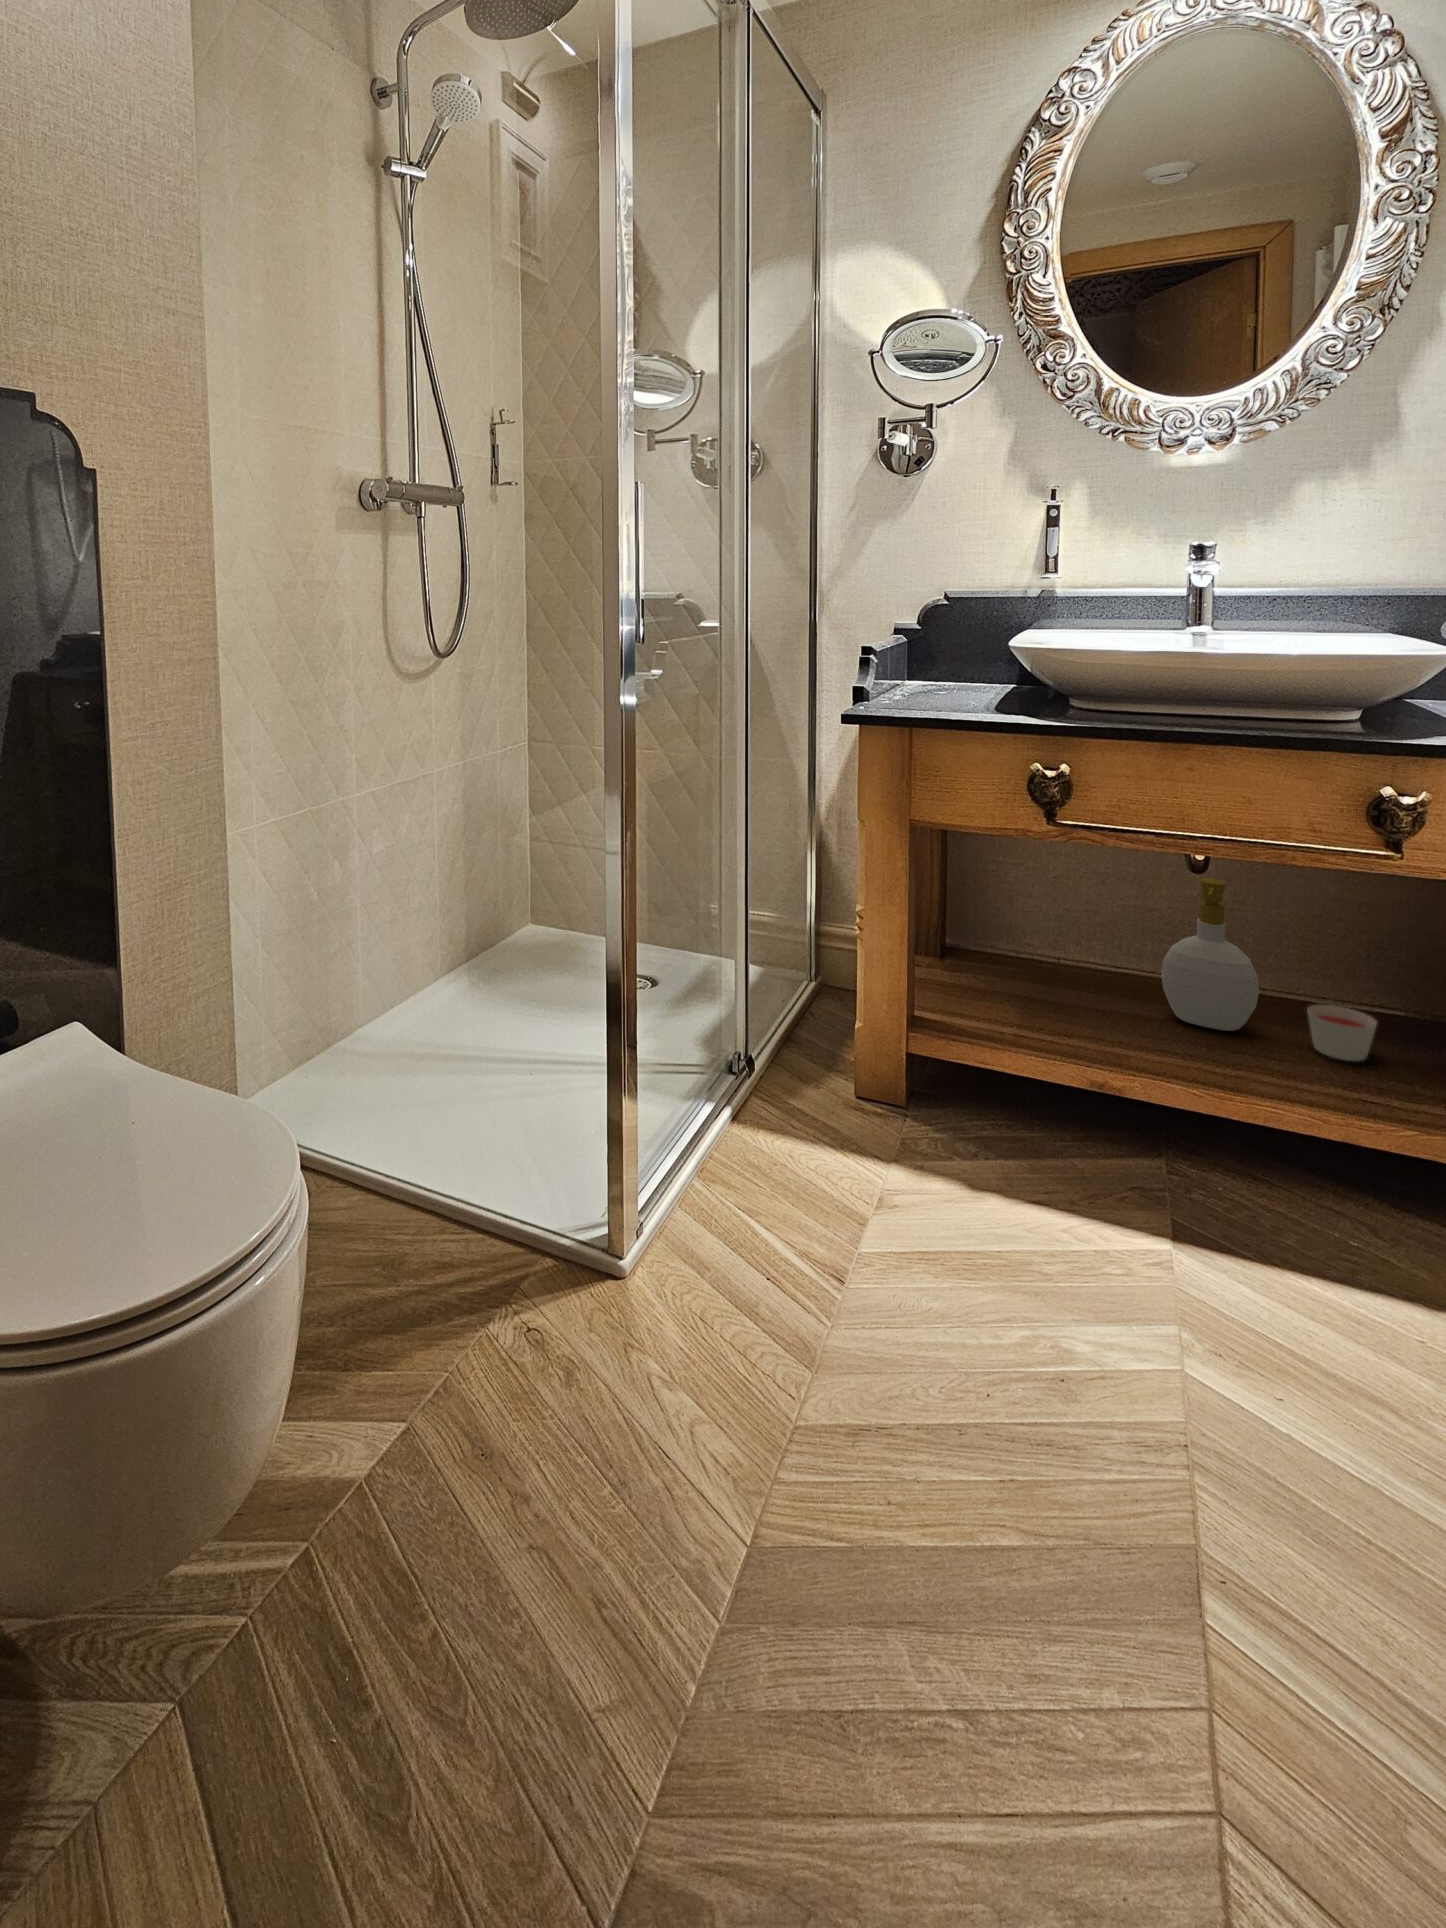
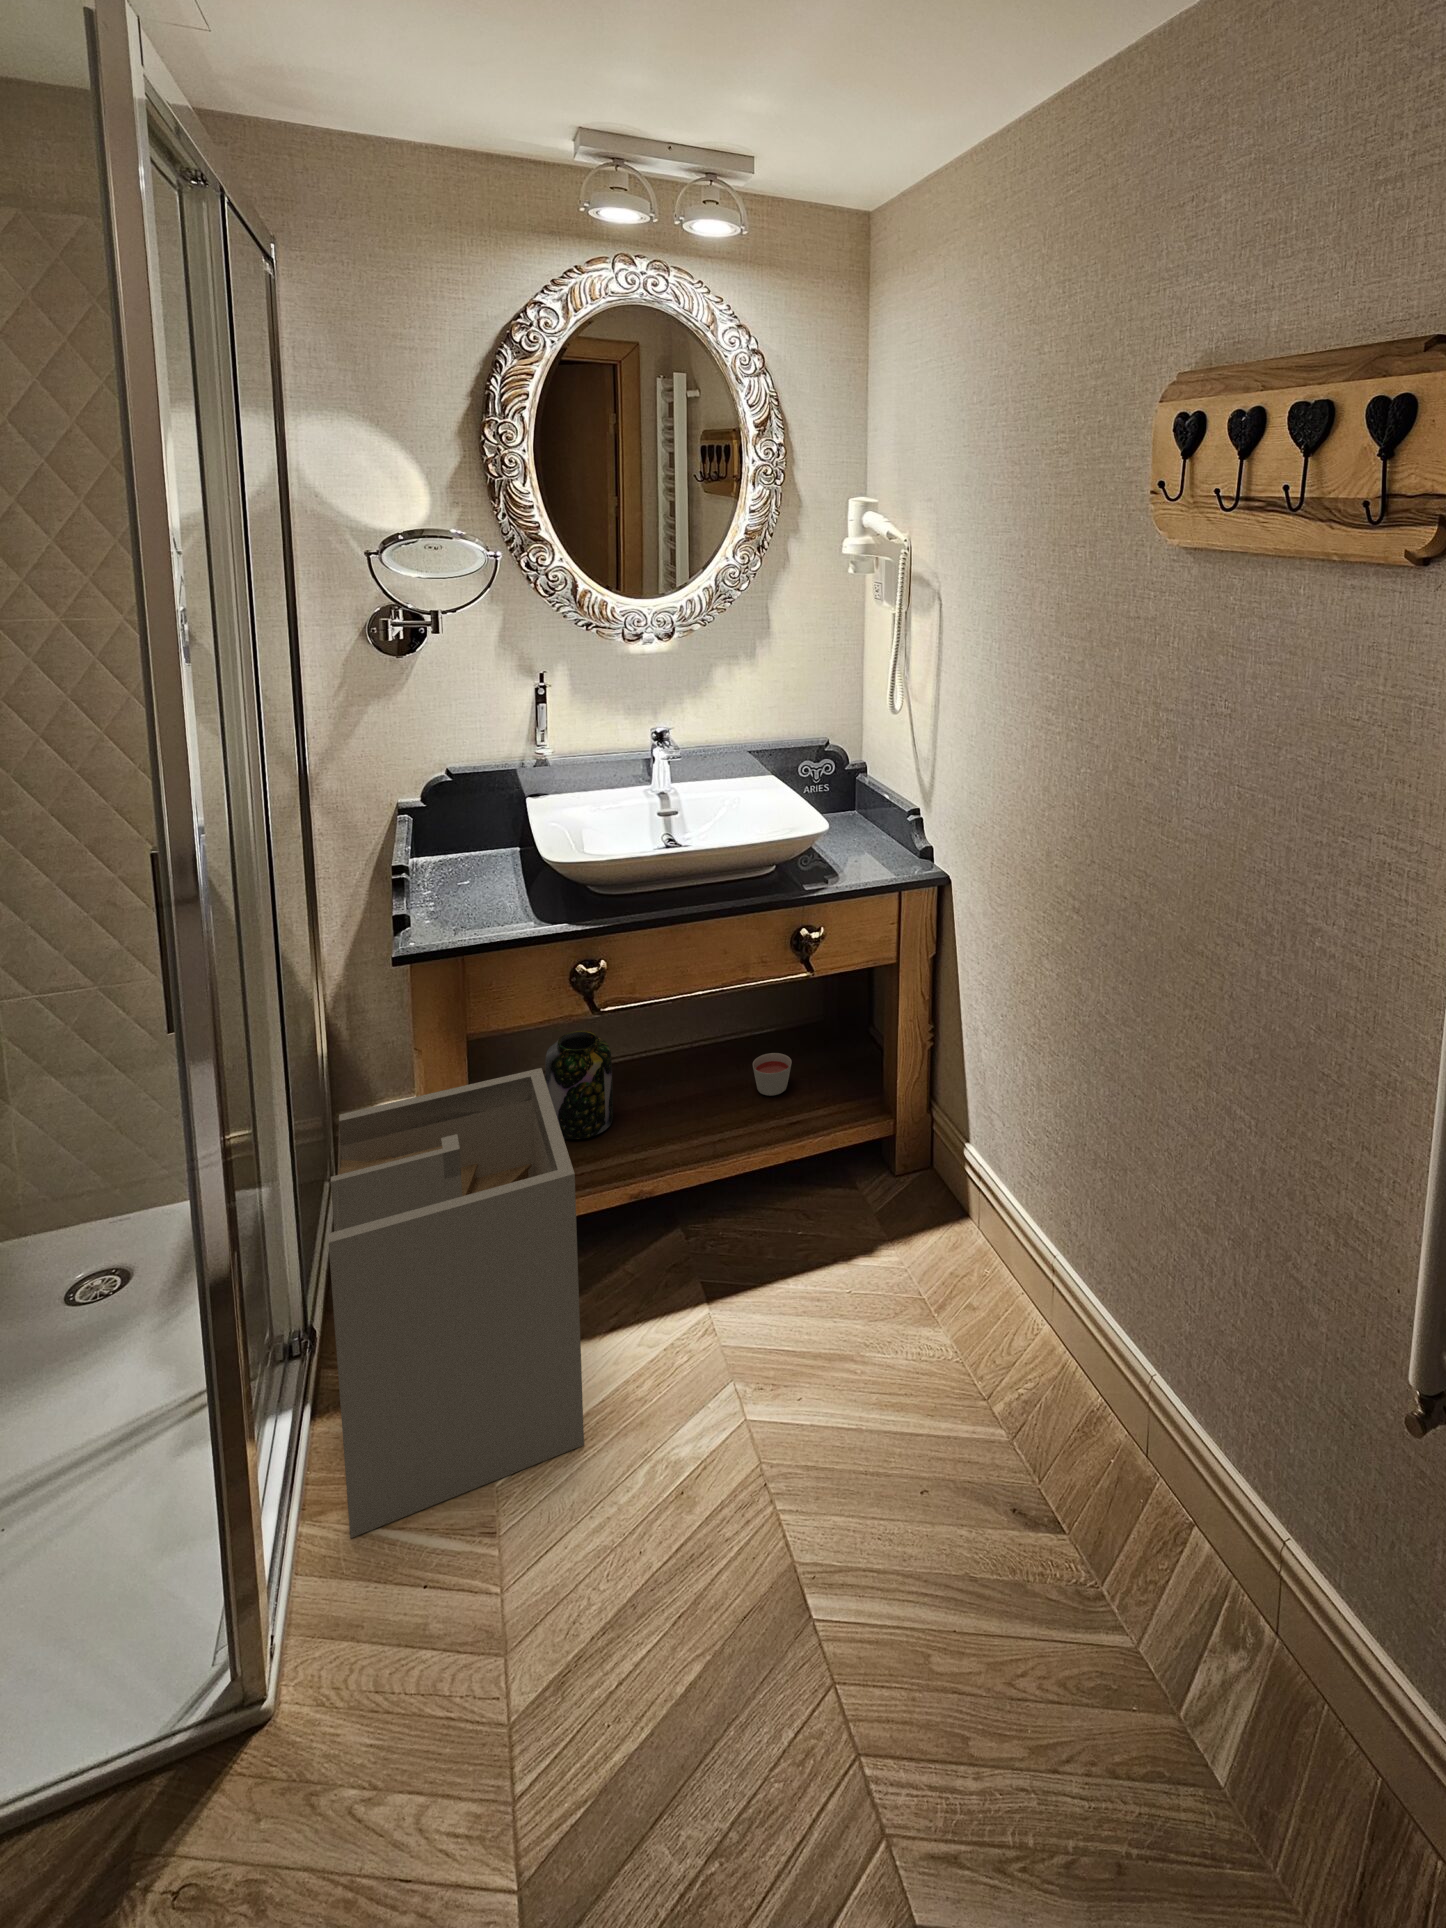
laundry hamper: none [729,847,984,1274] -> present [329,1068,584,1538]
soap bottle: present [1161,878,1259,1031] -> none [660,991,724,1106]
jar: none [1013,888,1095,1009] -> present [545,1031,613,1139]

